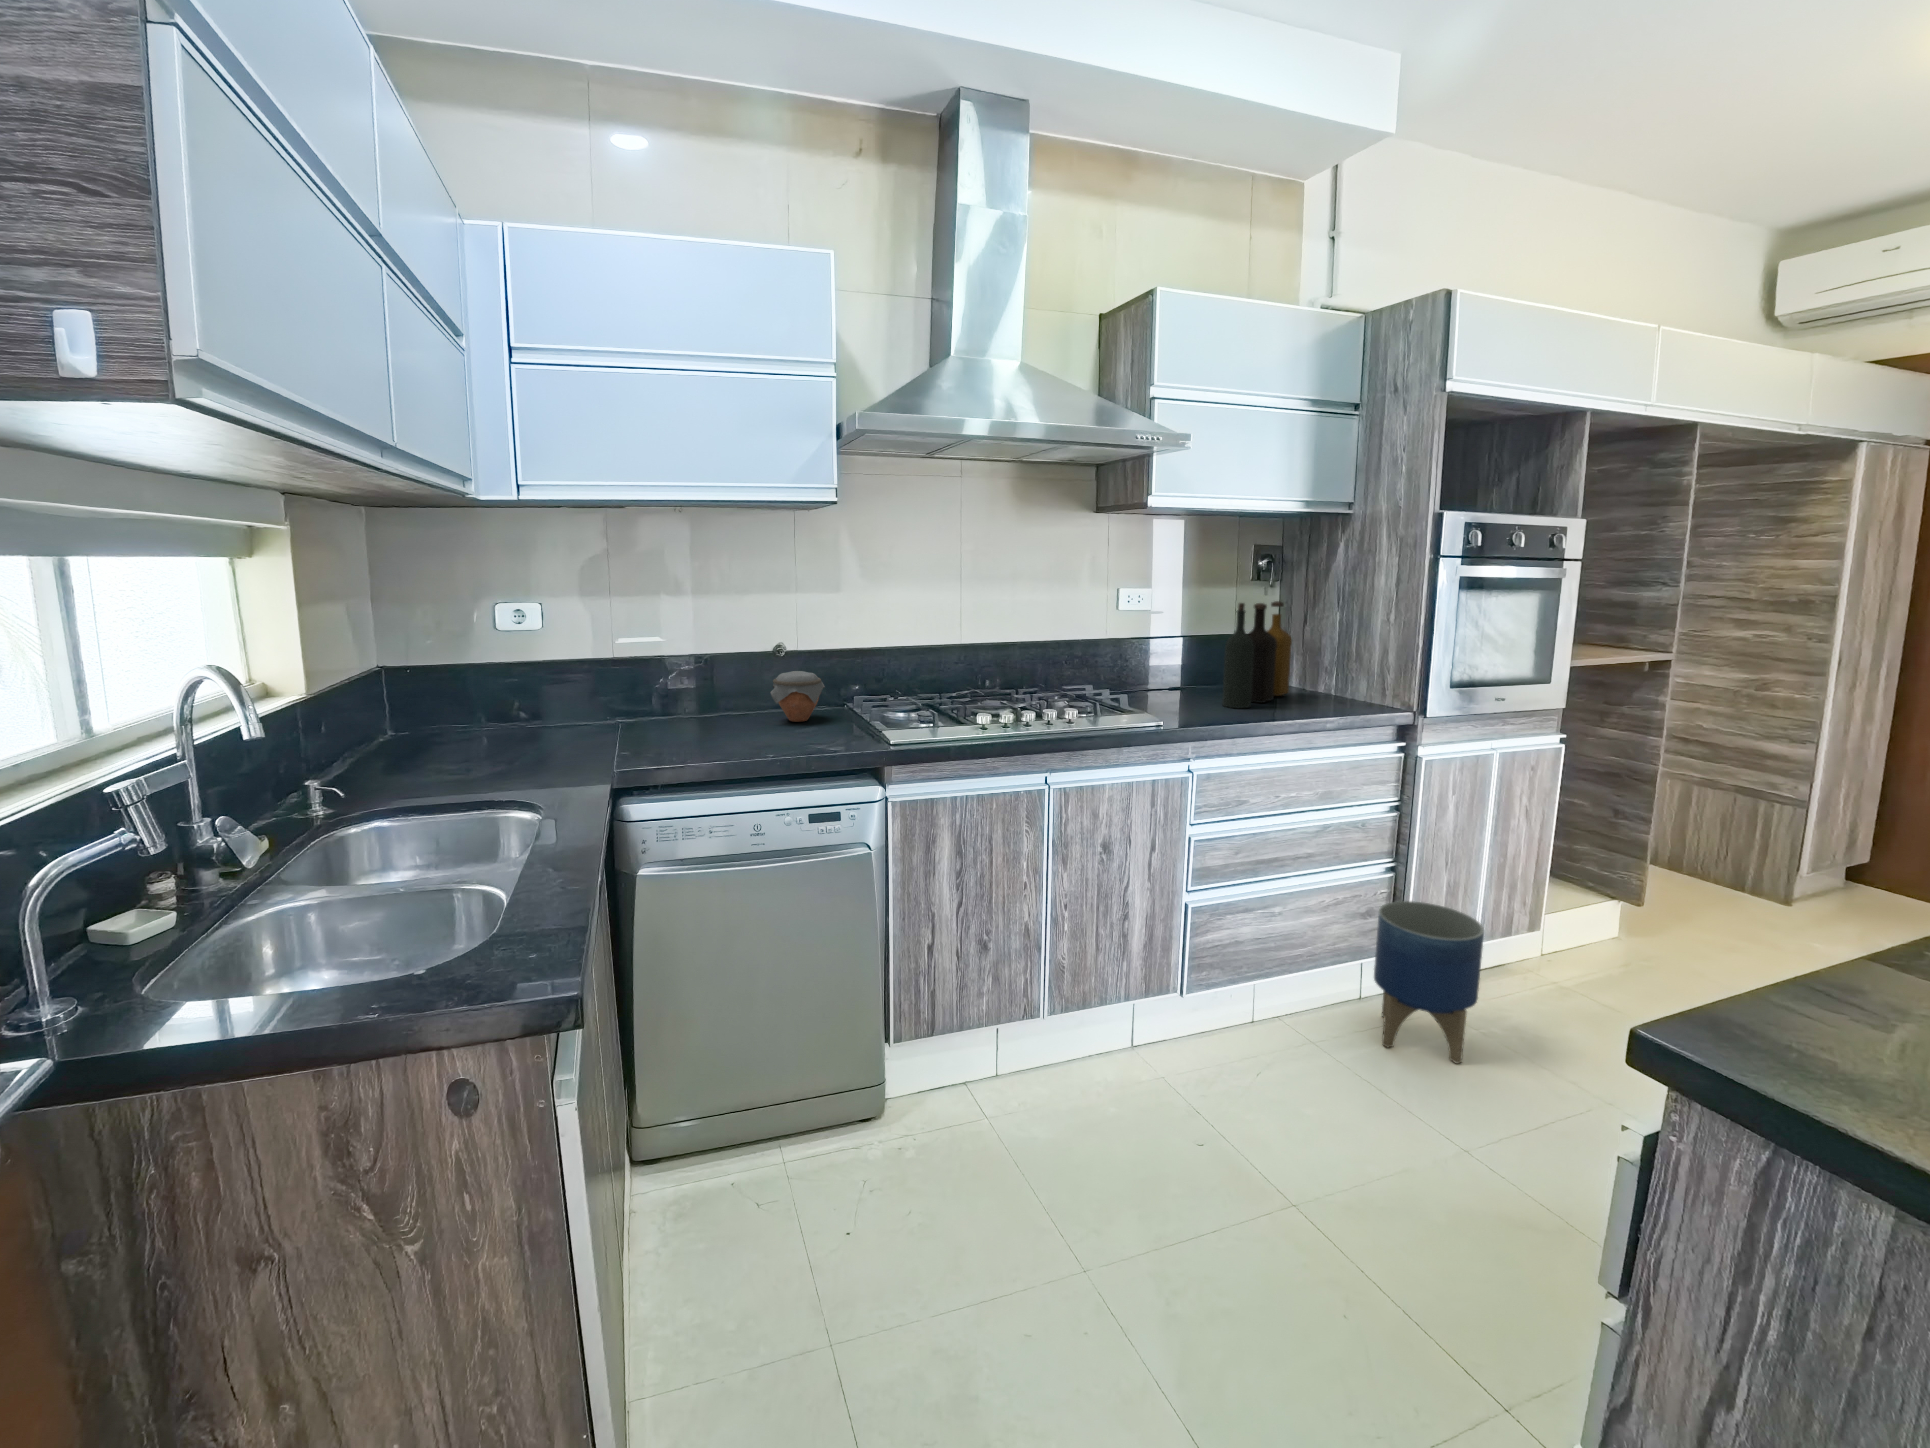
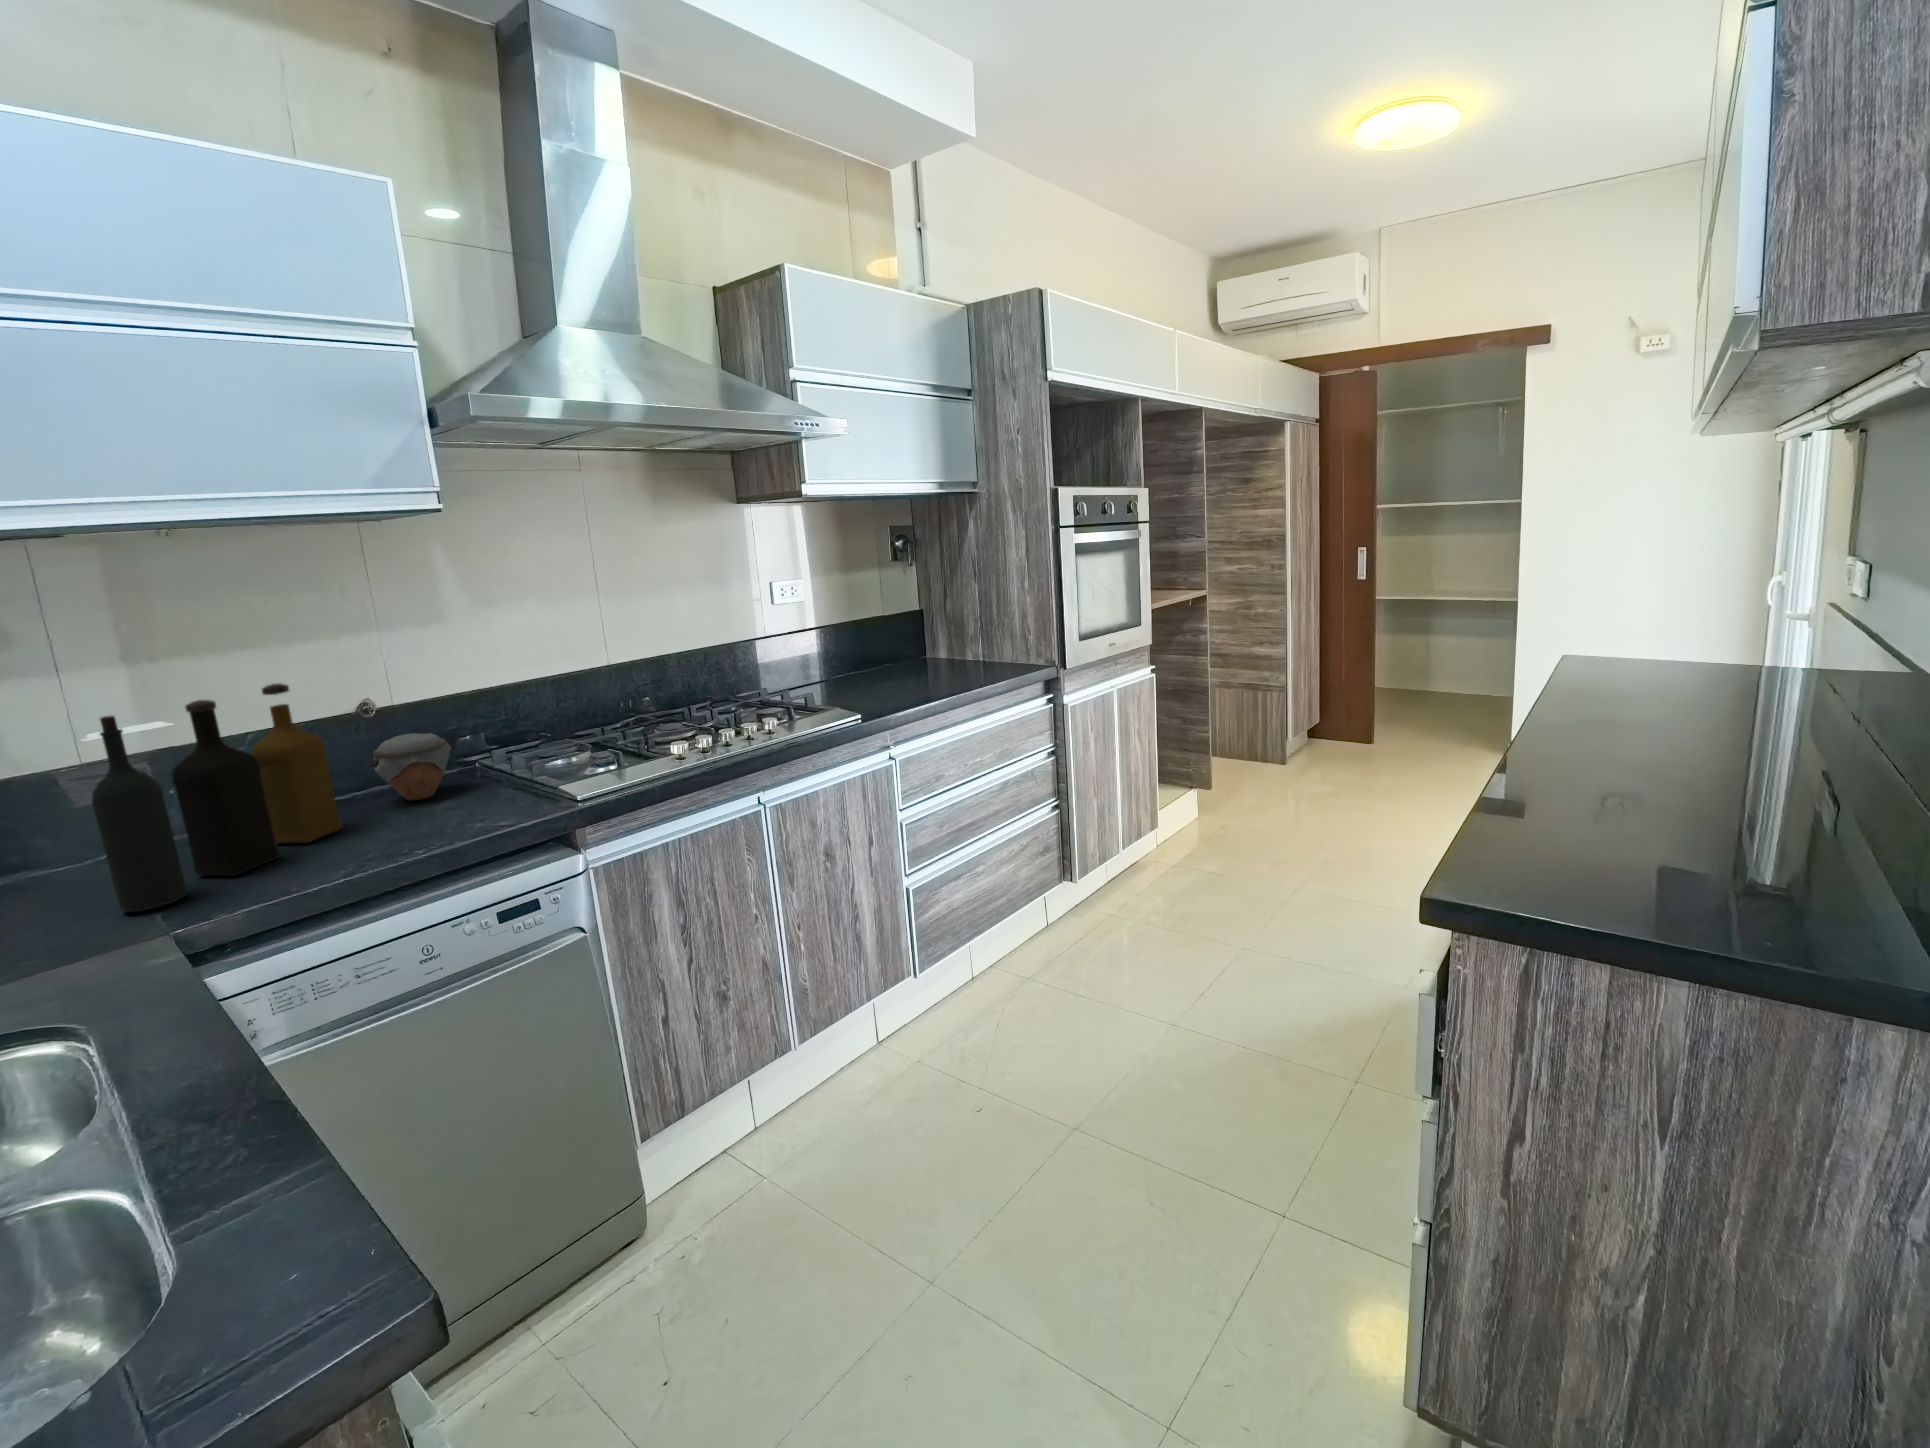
bottle: present [1222,601,1292,708] -> present [92,684,342,912]
planter: present [1374,901,1484,1064] -> none [1056,830,1138,963]

